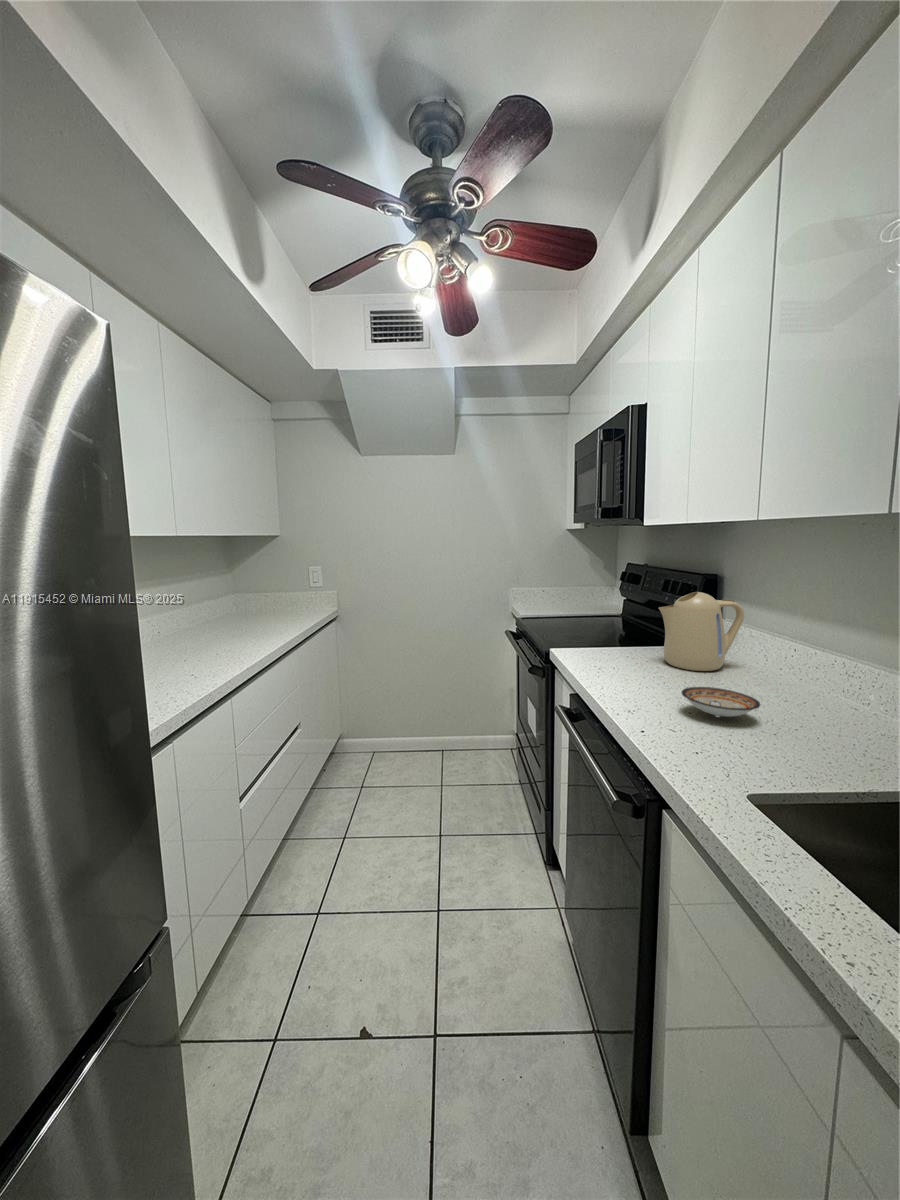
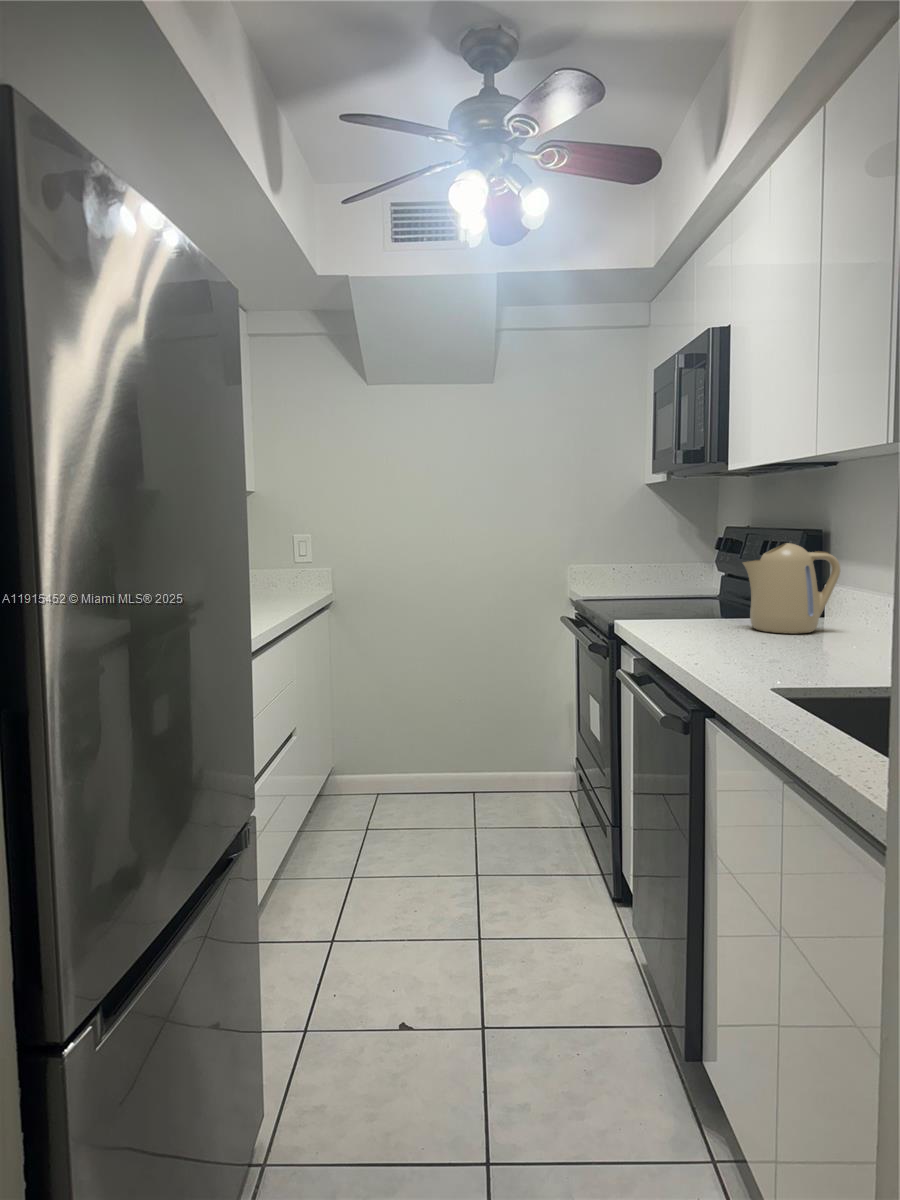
ceramic bowl: present [682,687,760,717] -> none [747,631,825,657]

